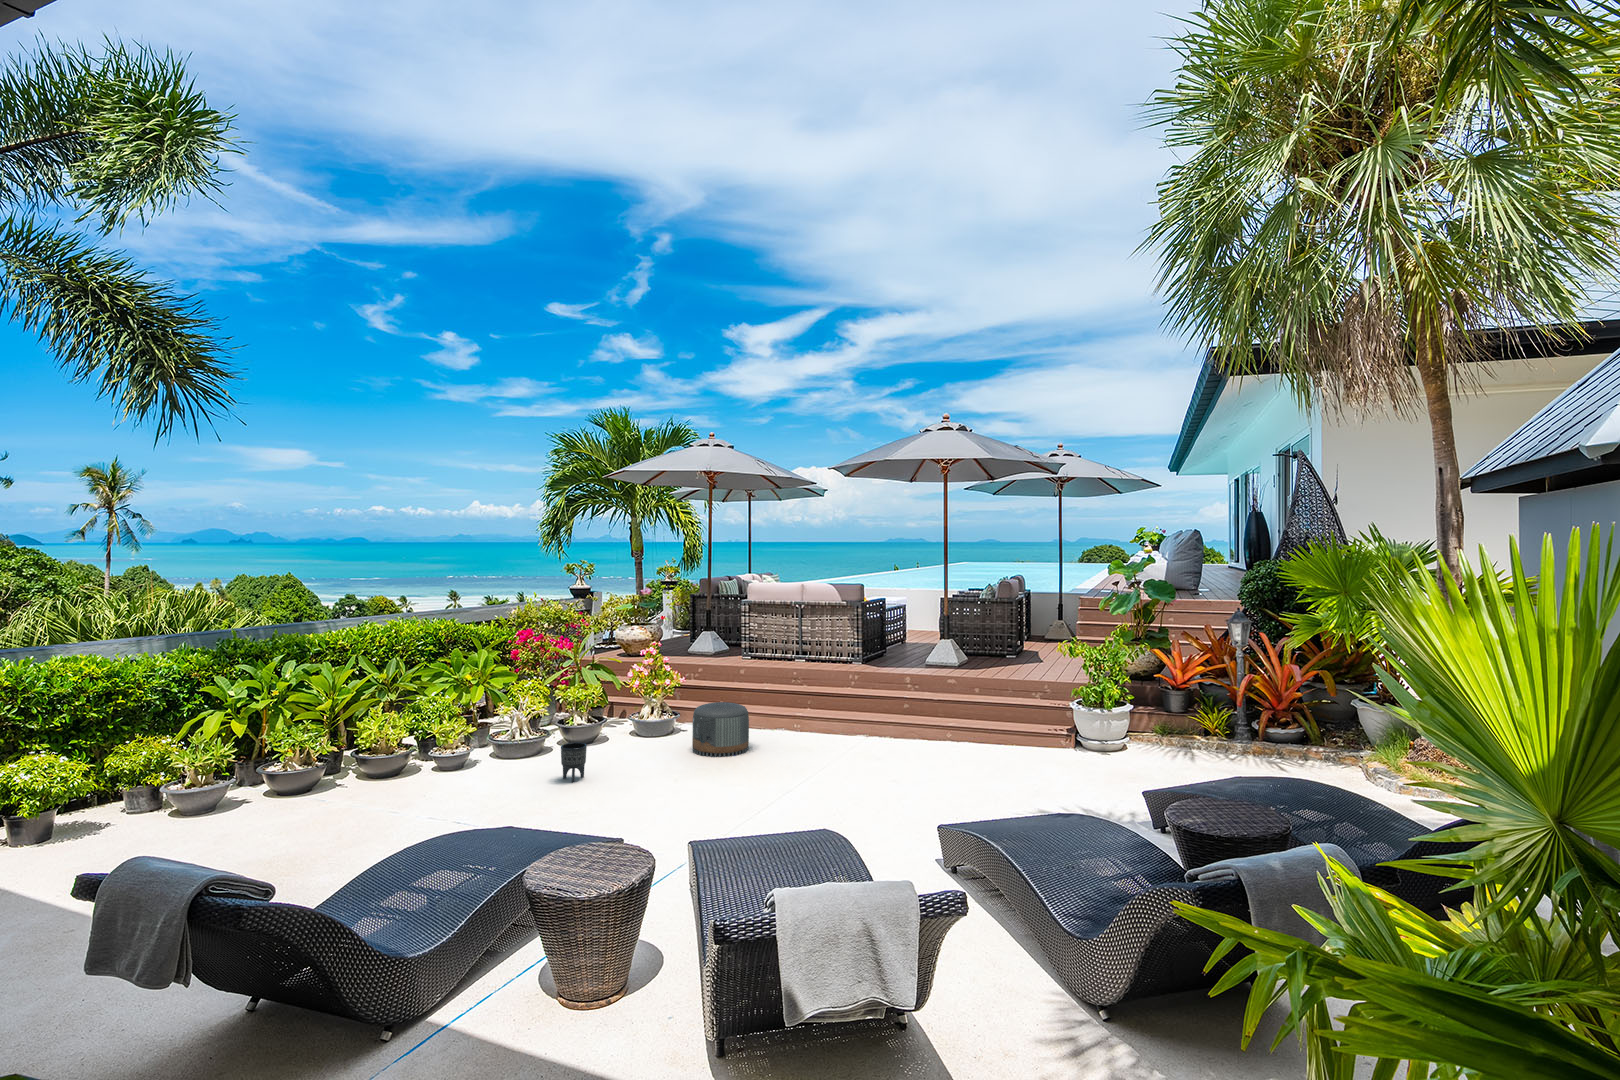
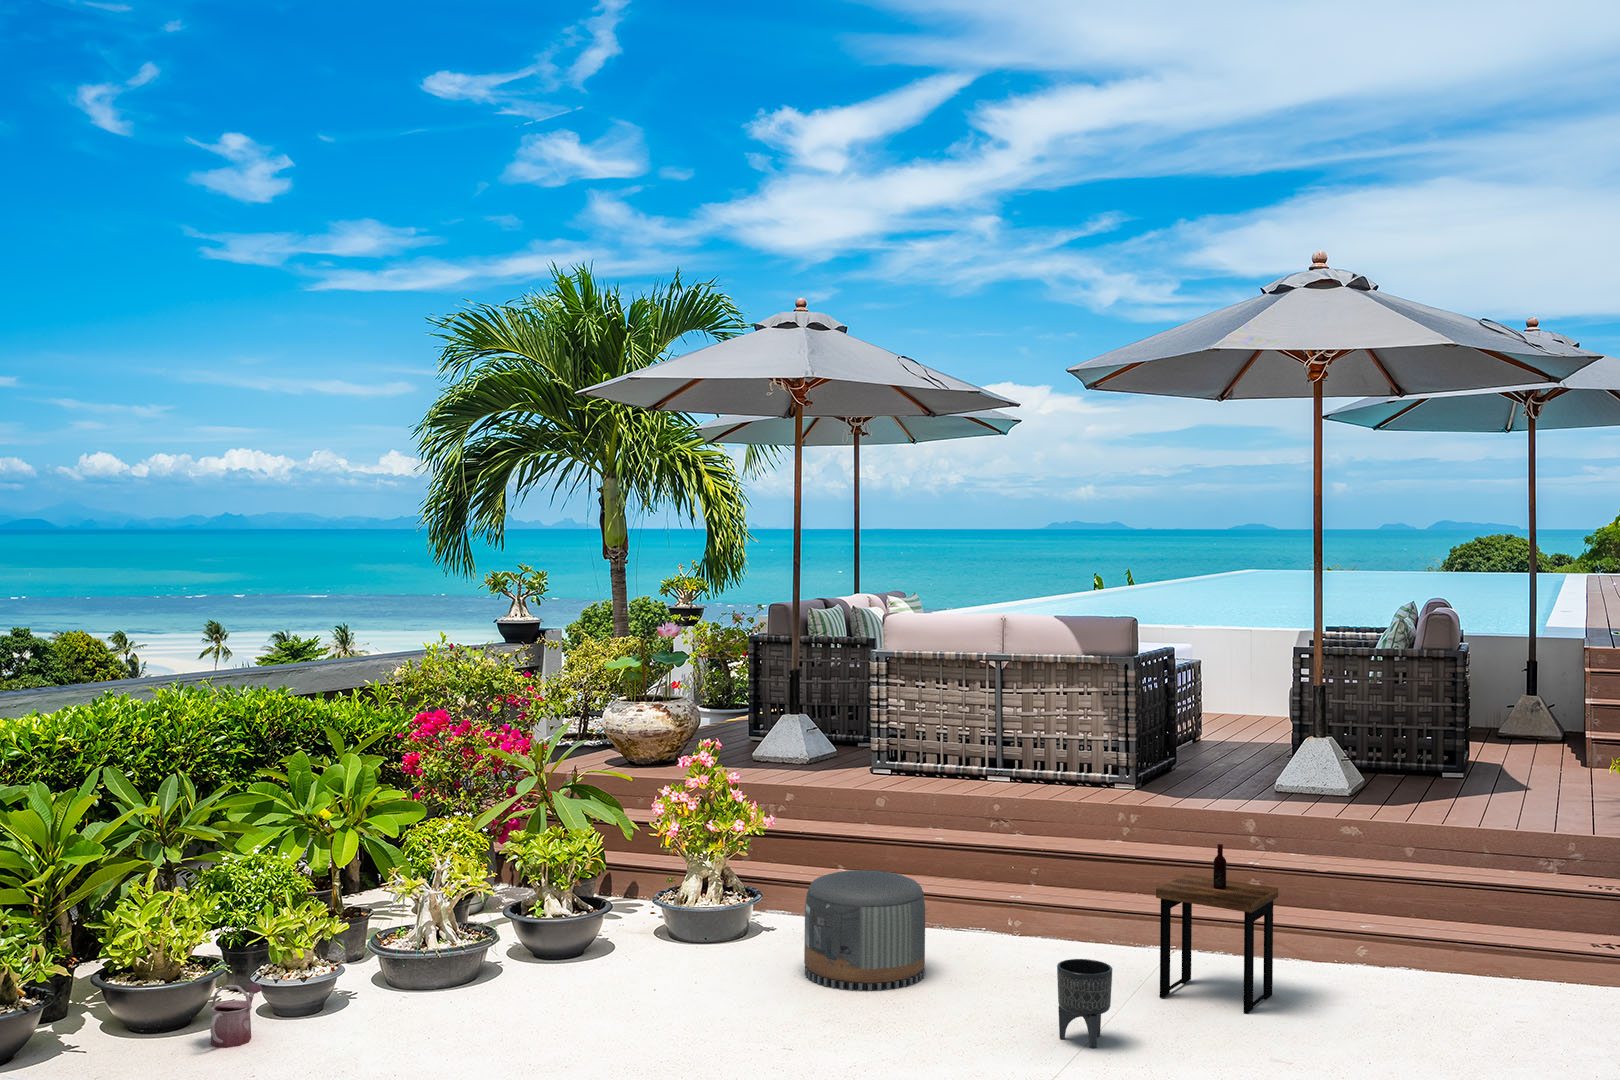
side table: none [850,688,906,765] -> present [1156,844,1278,1014]
planter: present [561,743,587,782] -> present [1057,959,1112,1048]
watering can: none [406,755,432,783] -> present [210,983,262,1047]

